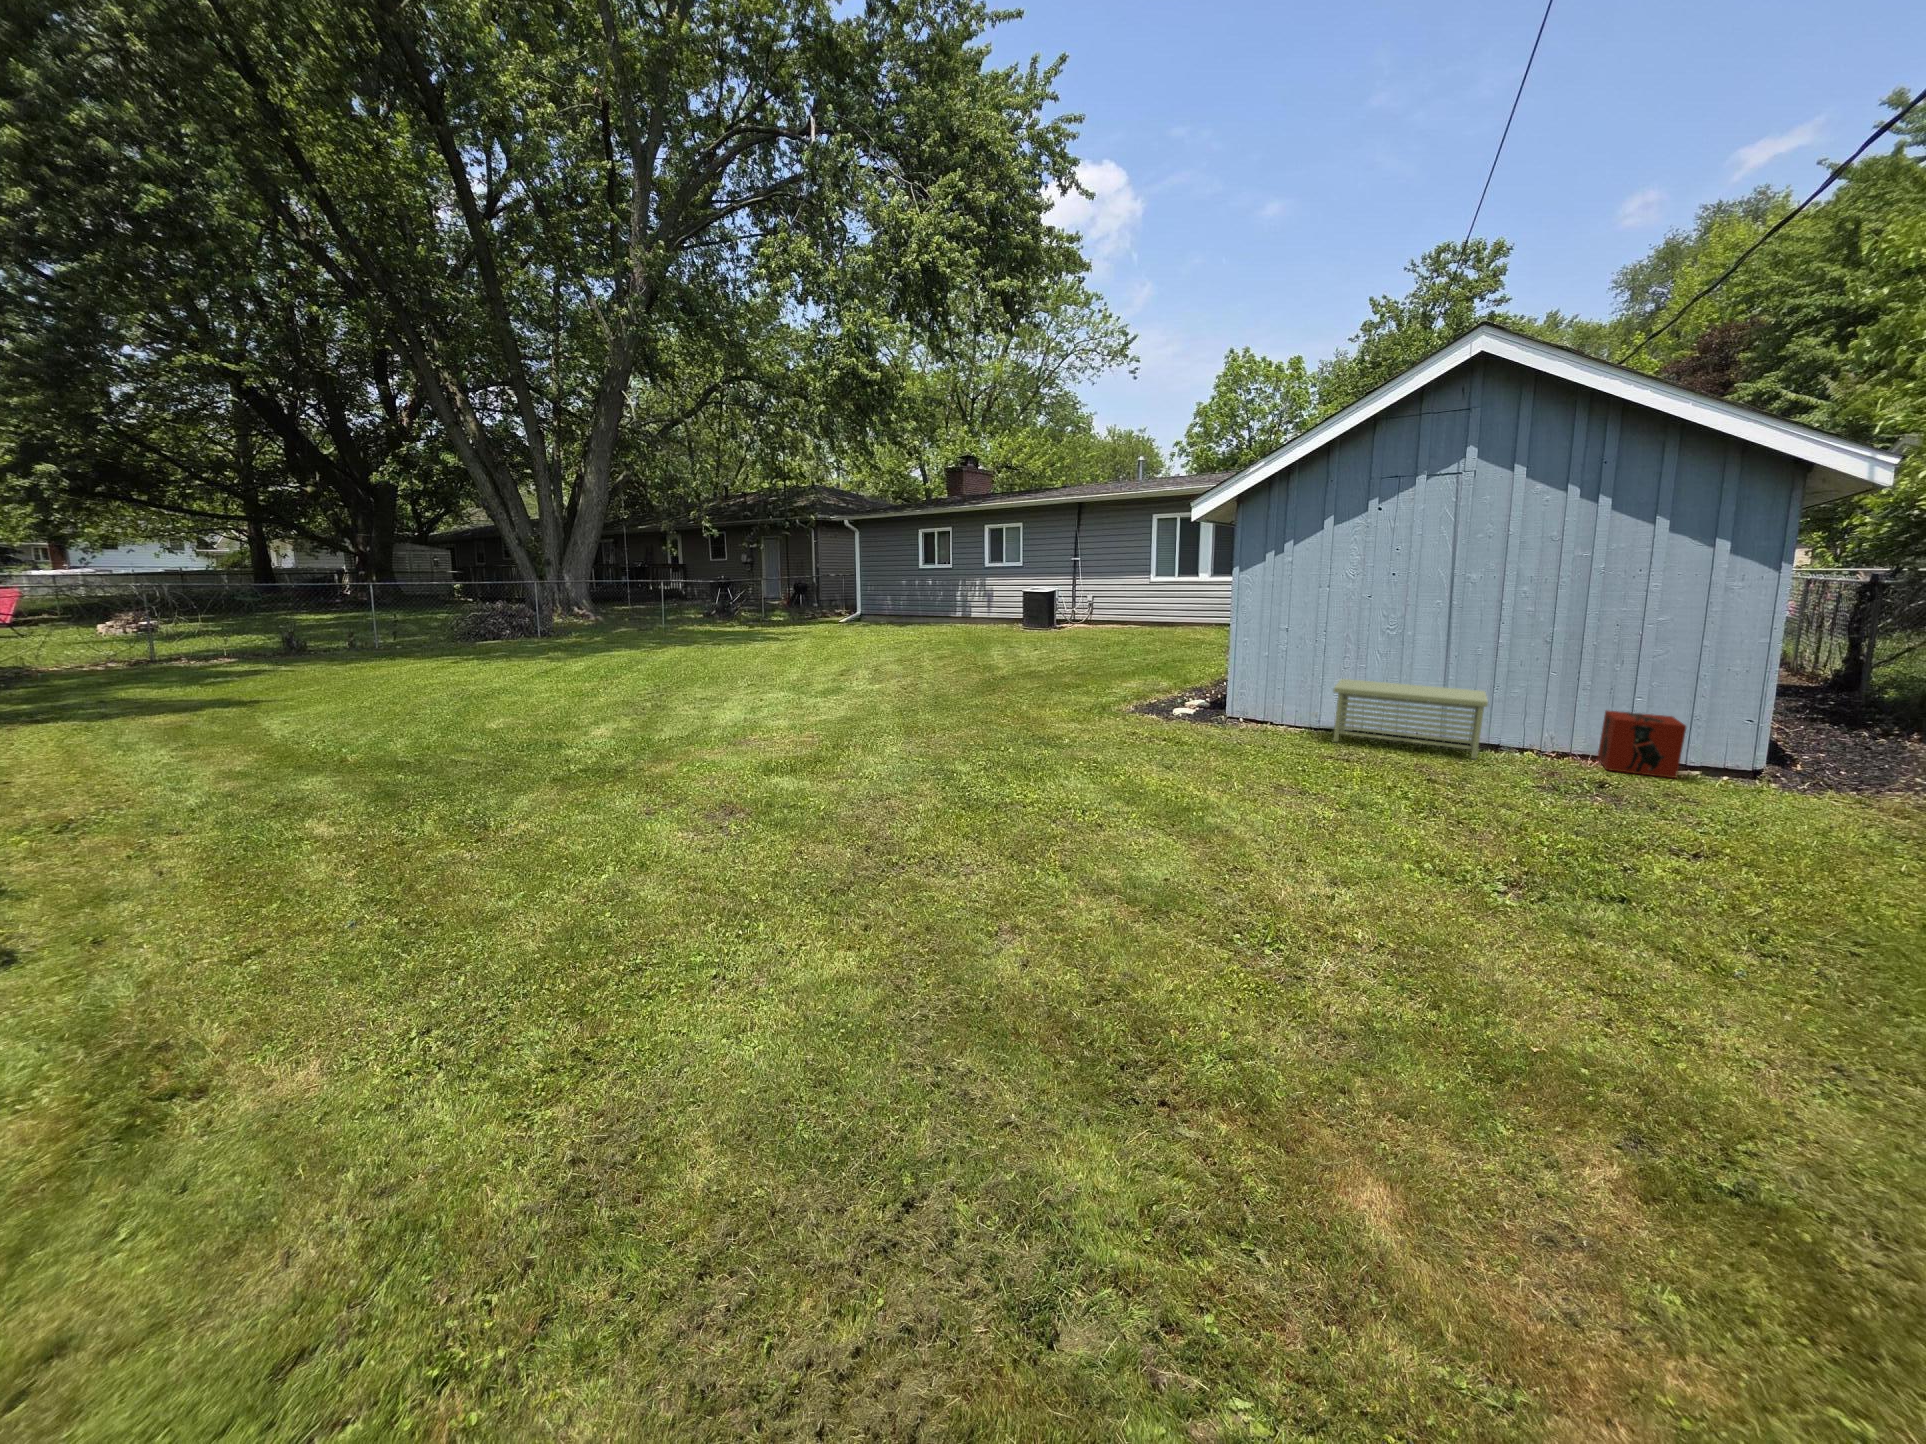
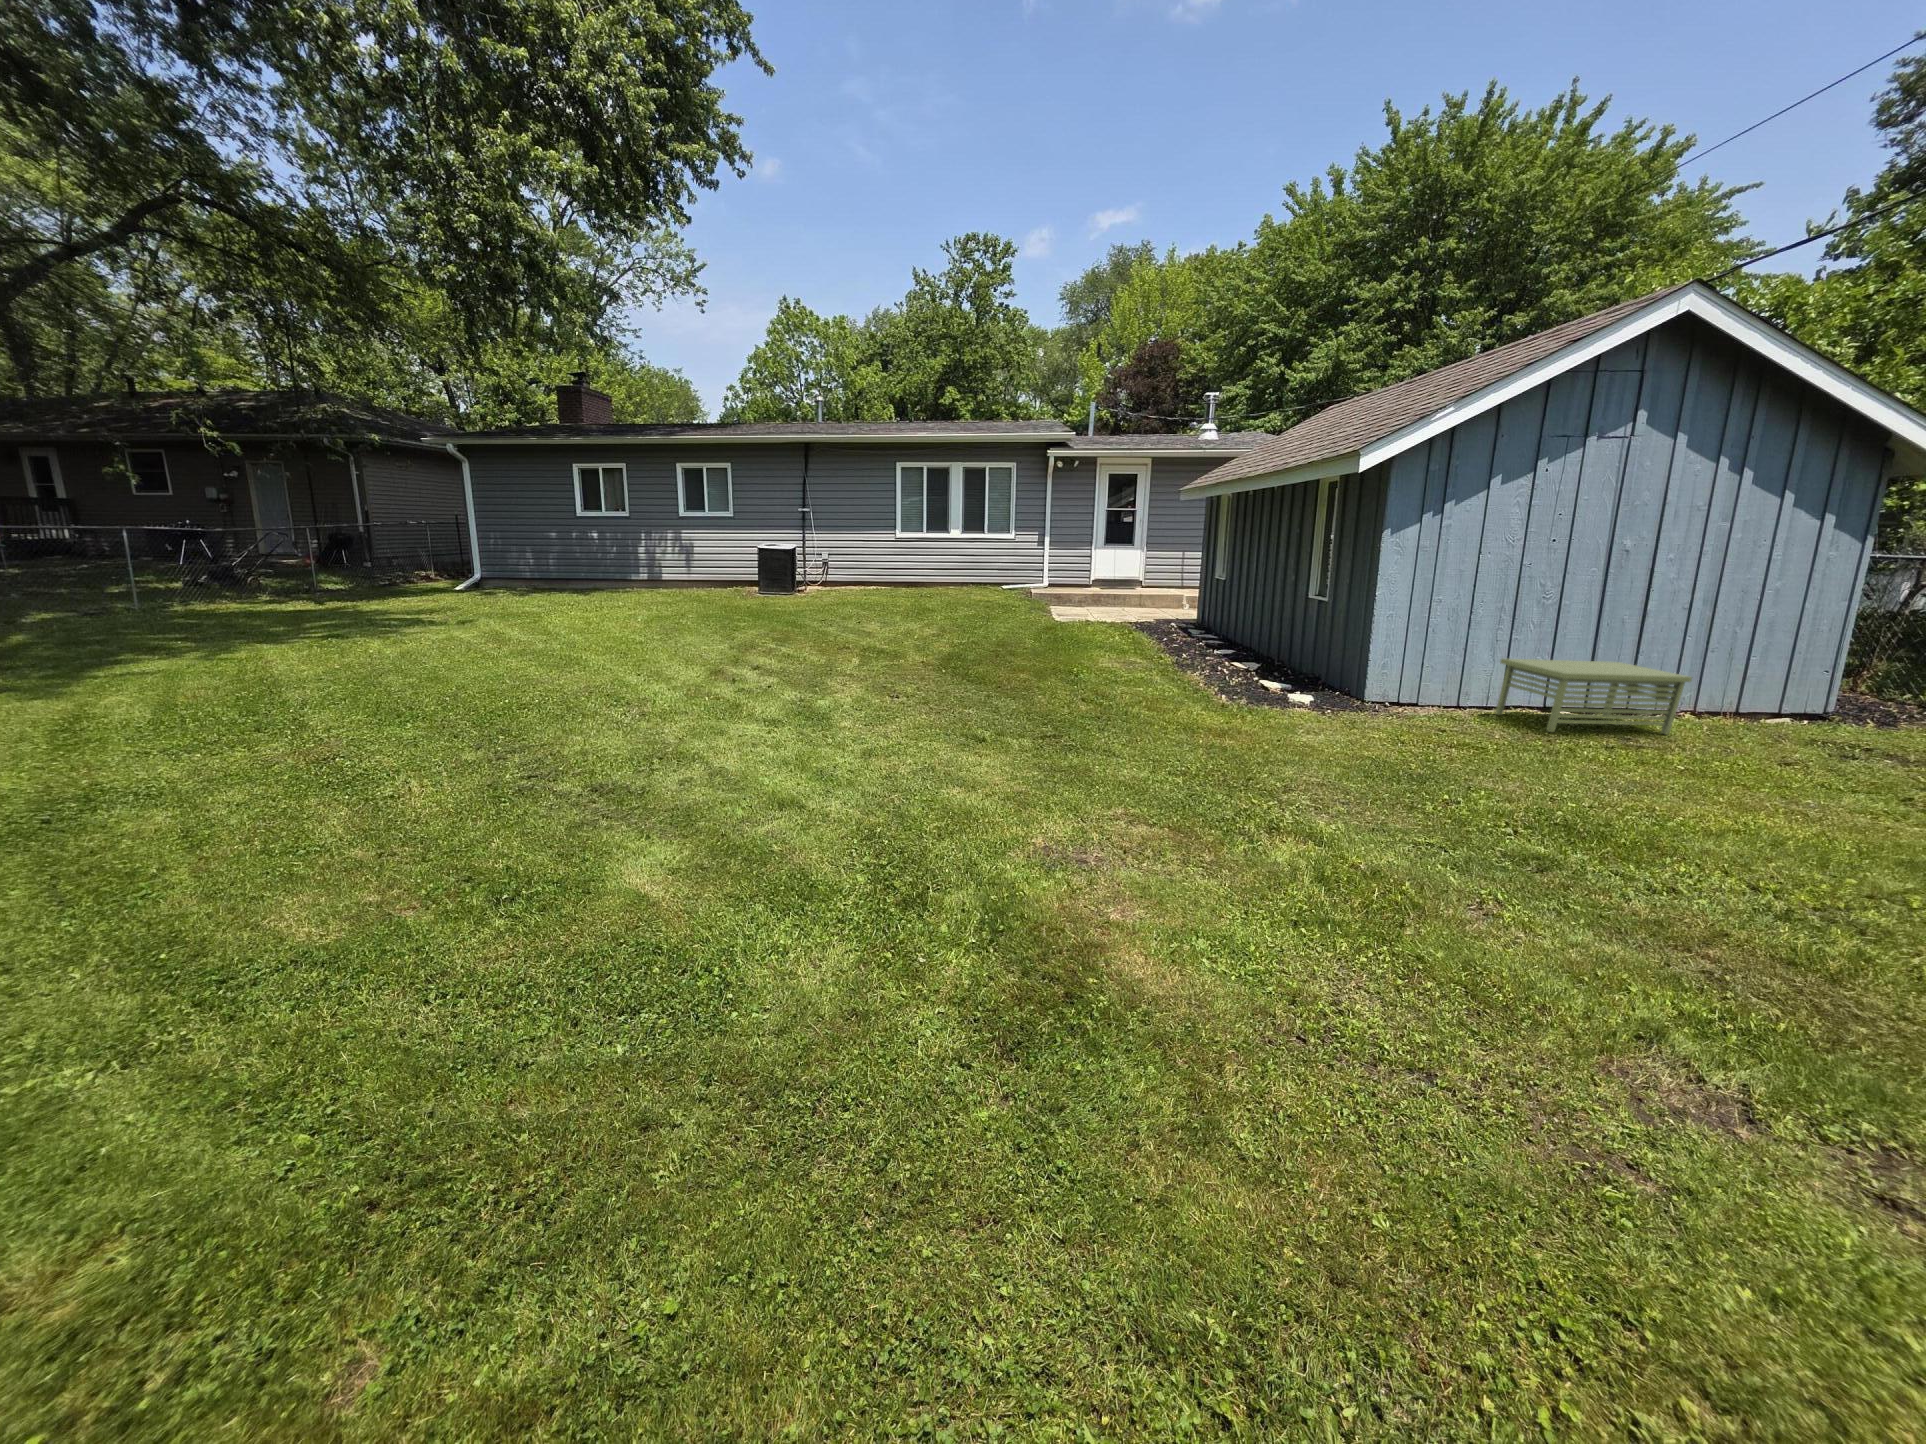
storage box: present [1597,711,1686,778] -> none [1687,673,1798,731]

